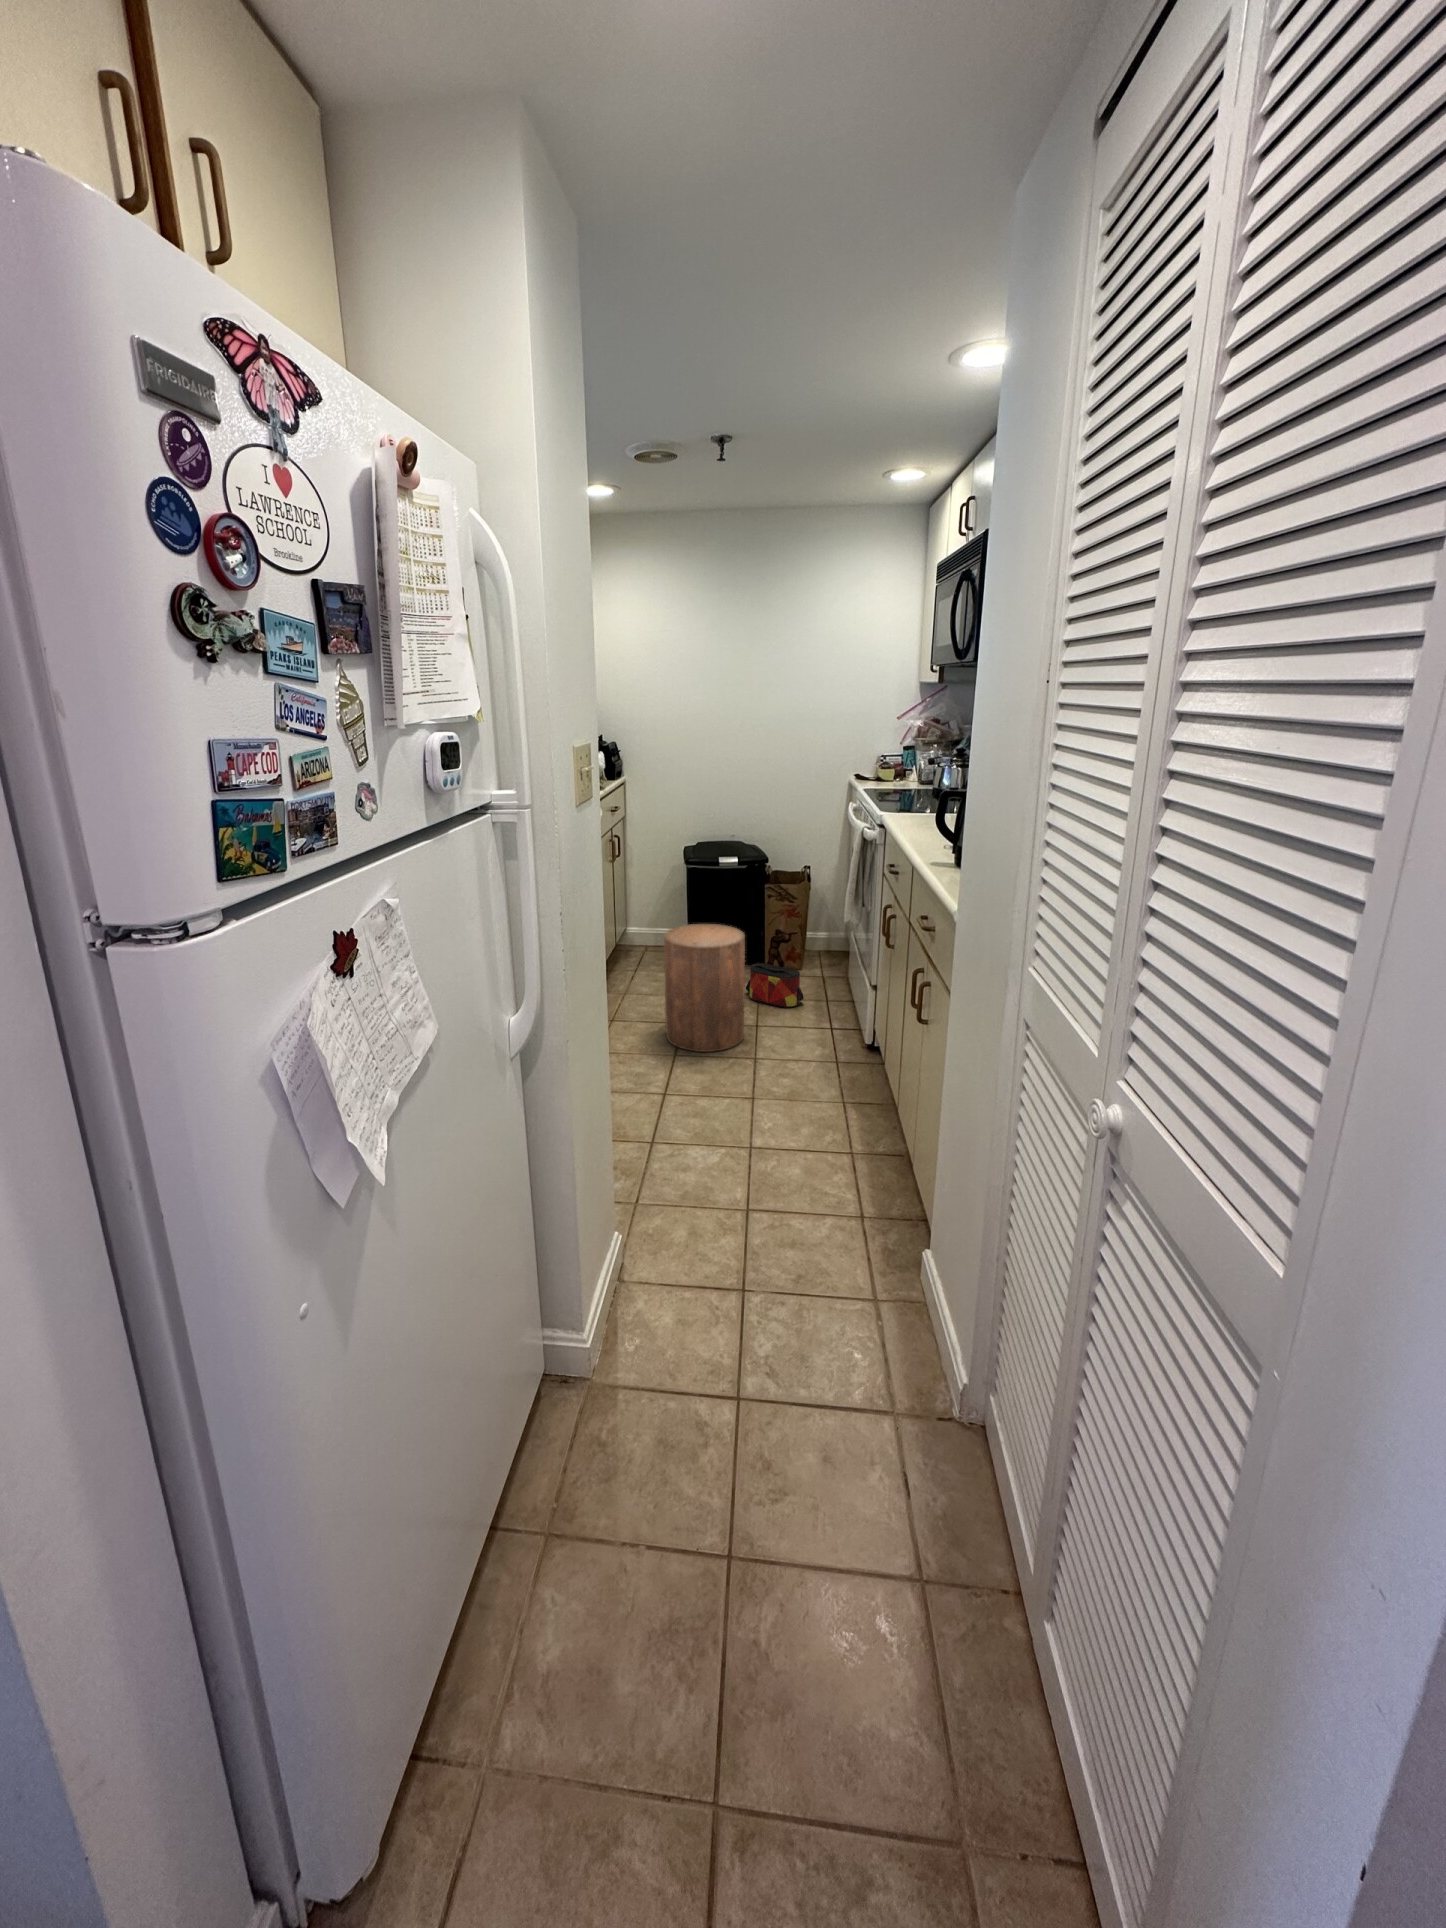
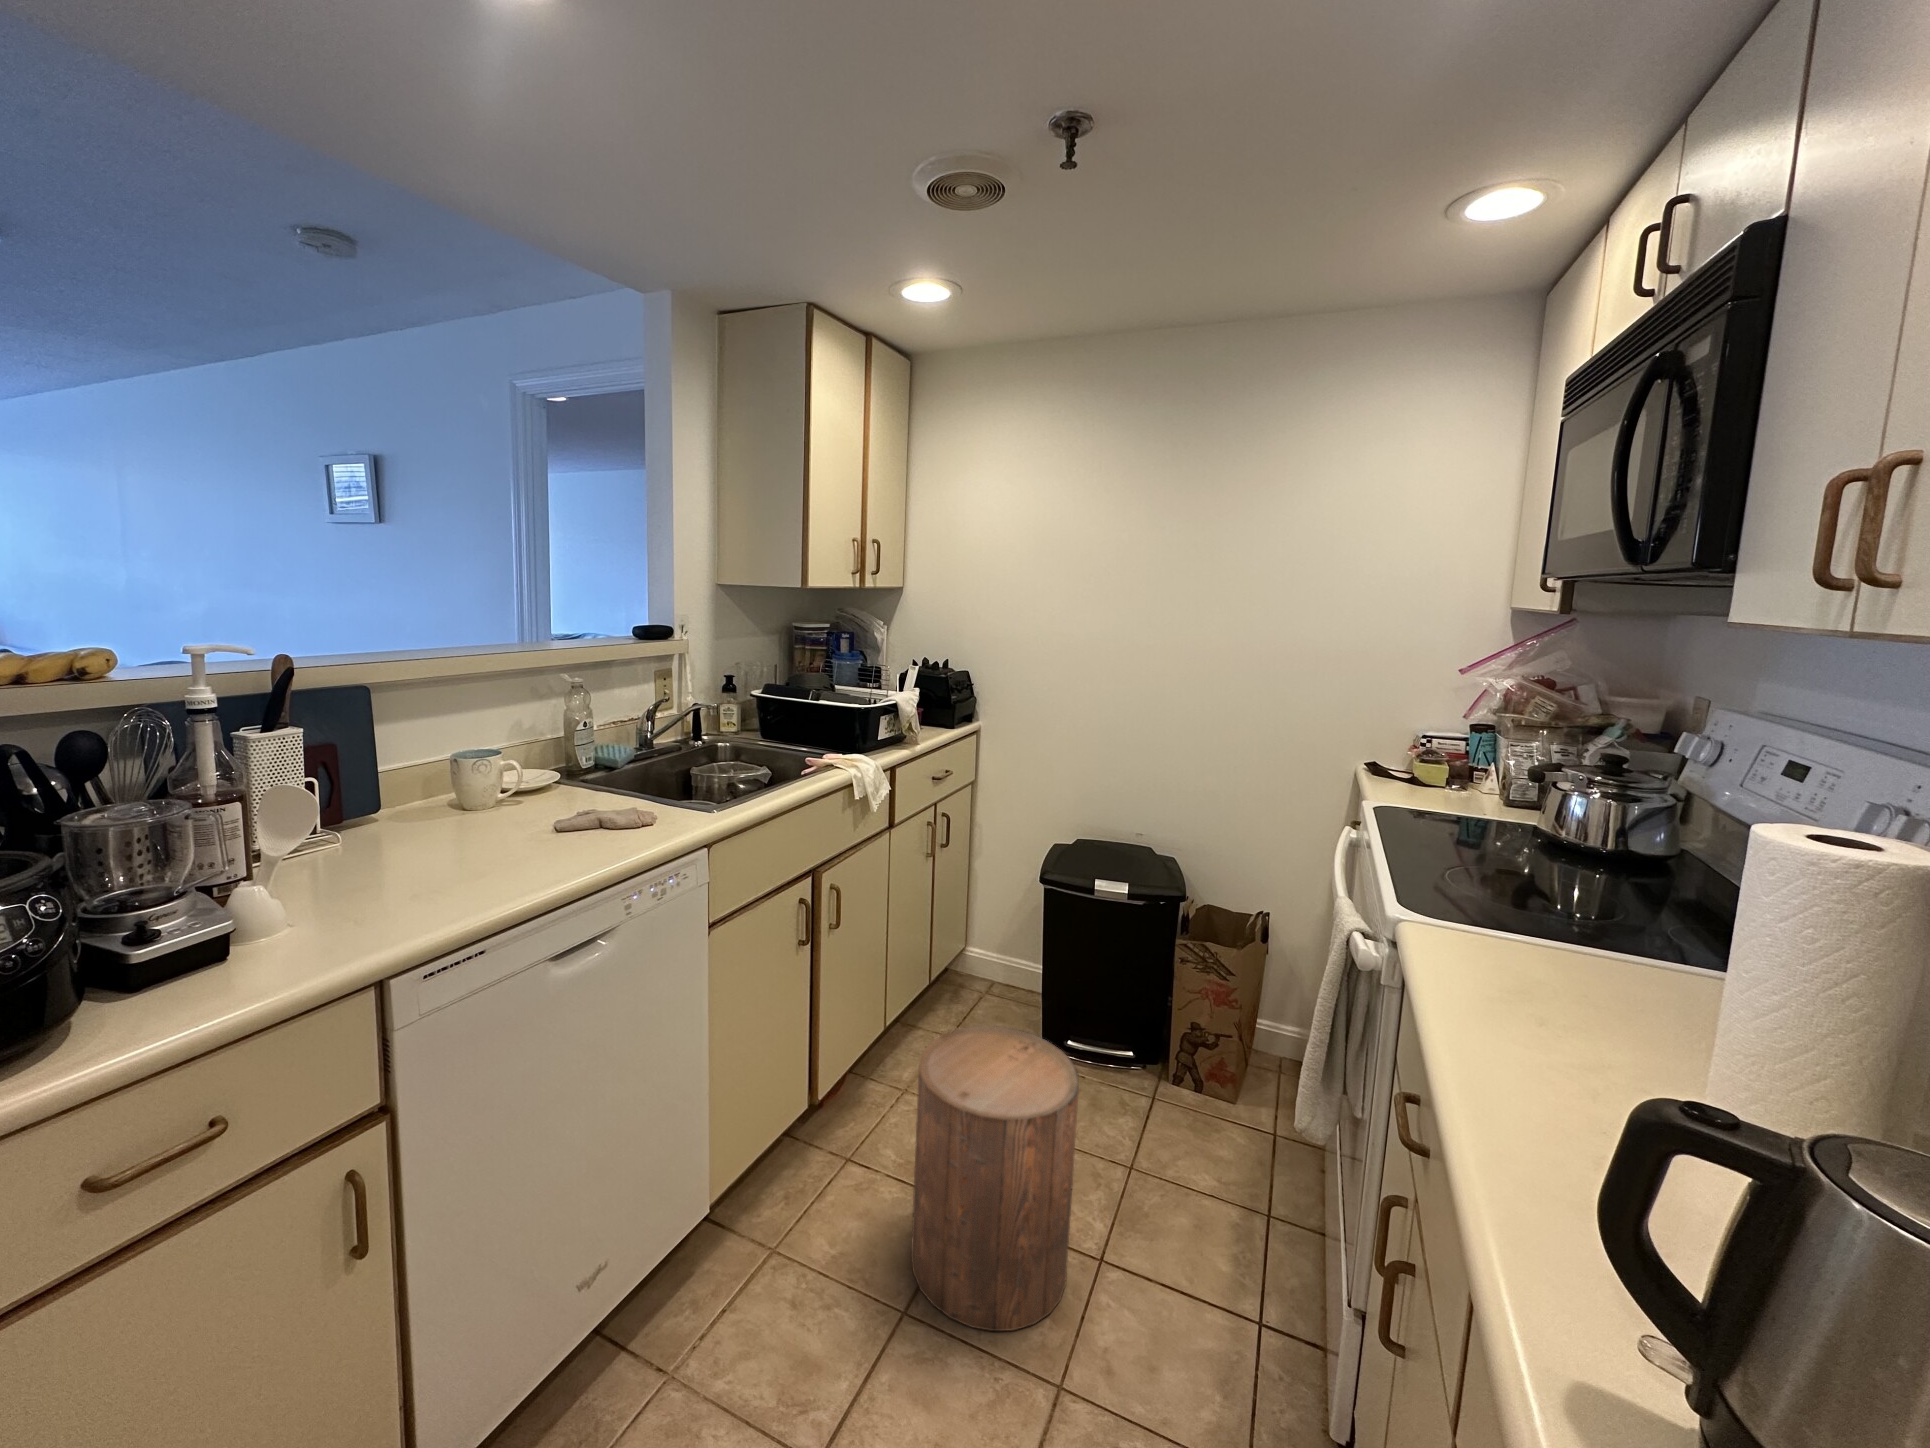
bag: present [746,963,804,1008] -> none [1109,1101,1216,1222]

